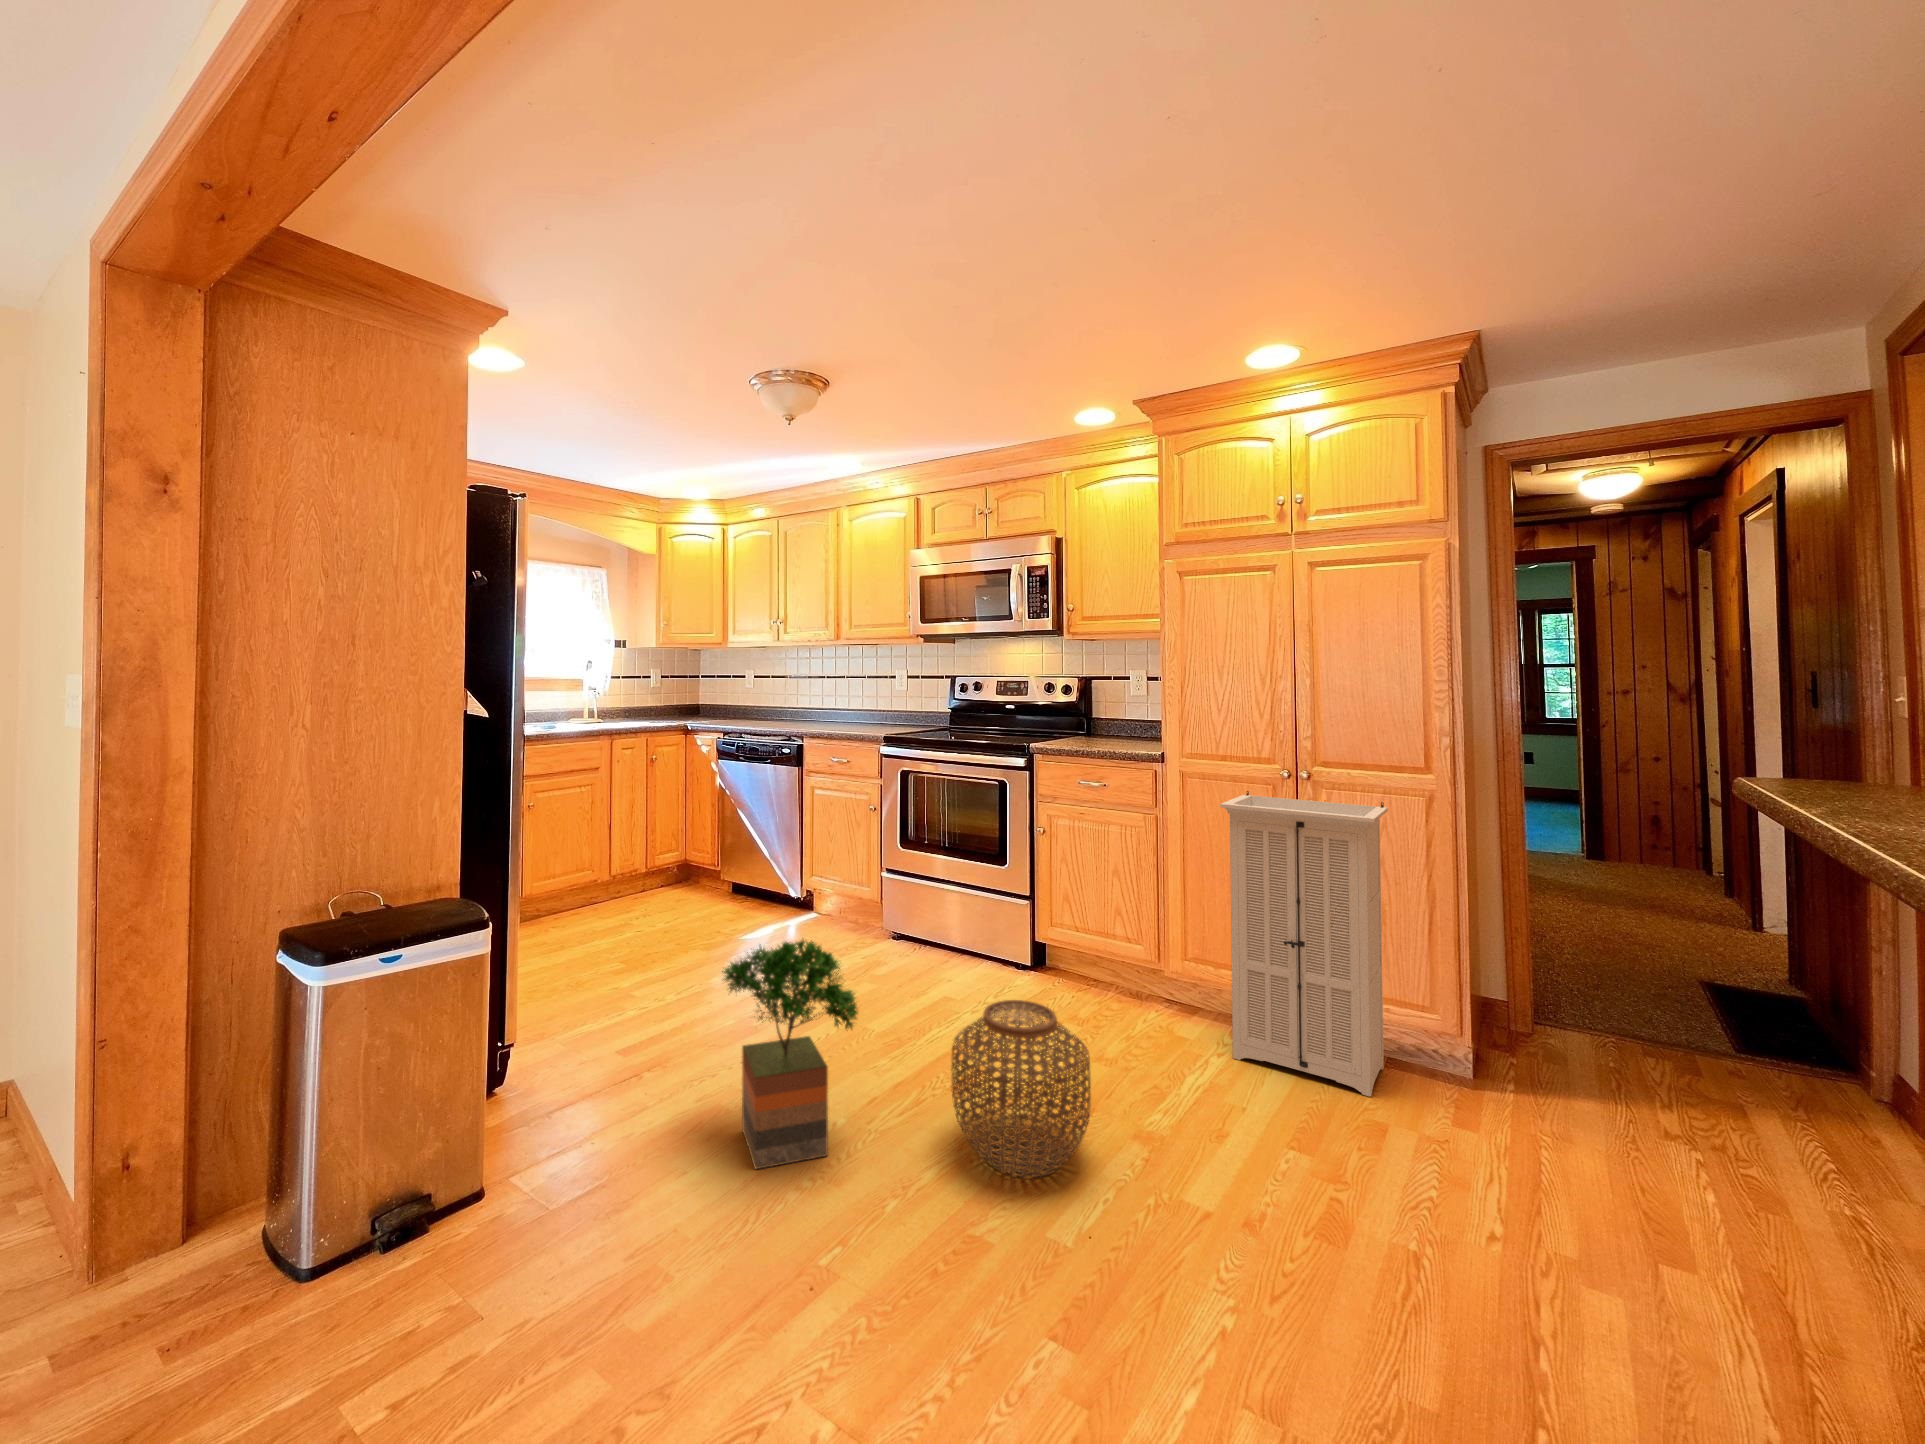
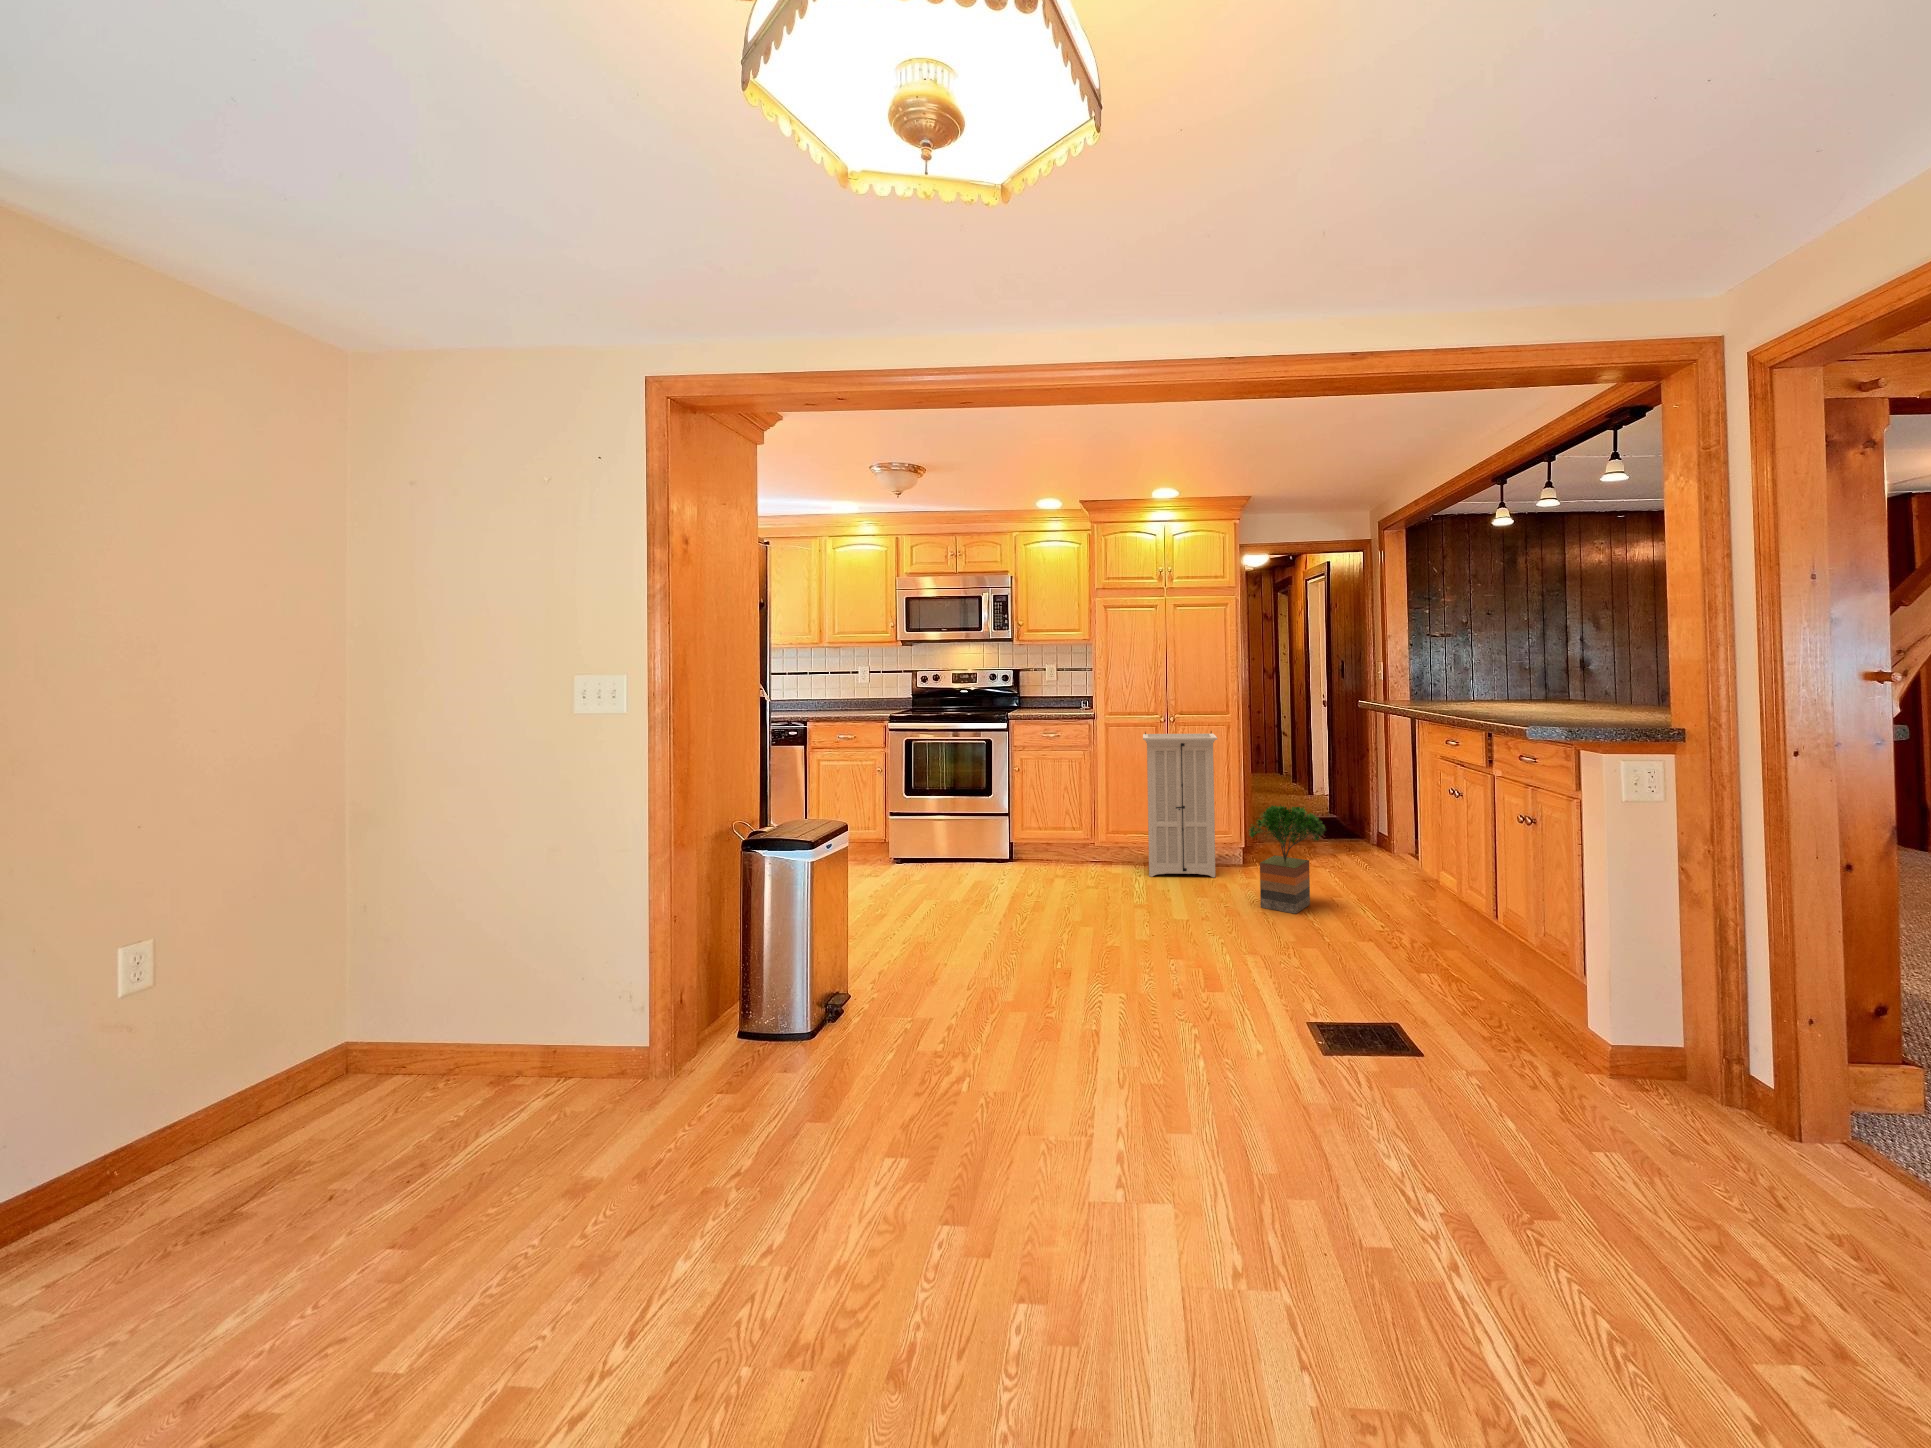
potted tree: present [722,938,858,1169] -> present [1249,805,1325,914]
woven basket: present [951,1000,1091,1178] -> none [1060,847,1133,933]

